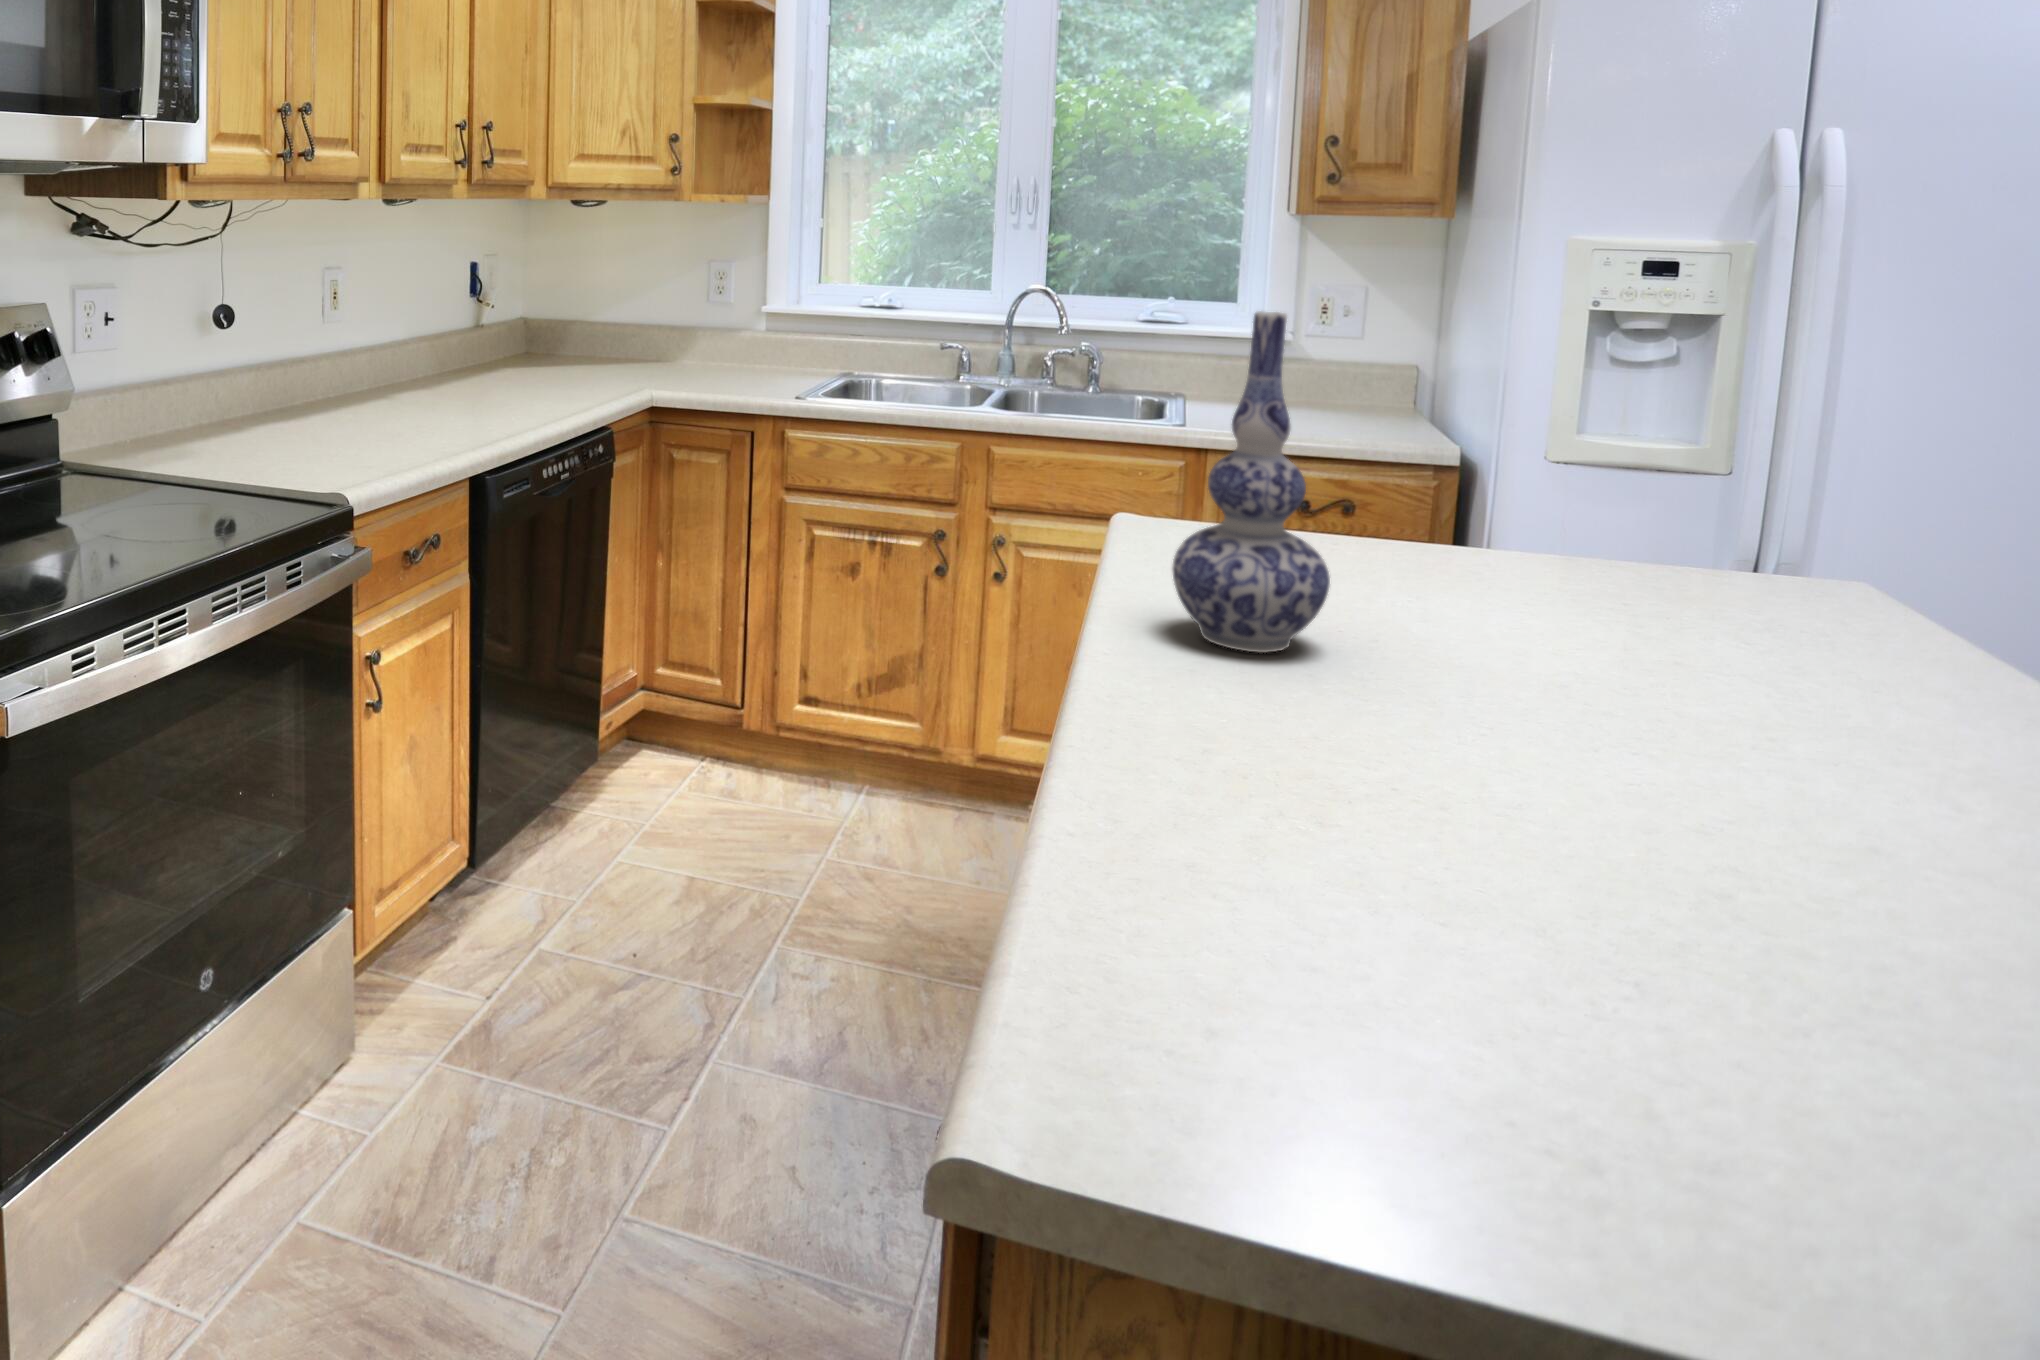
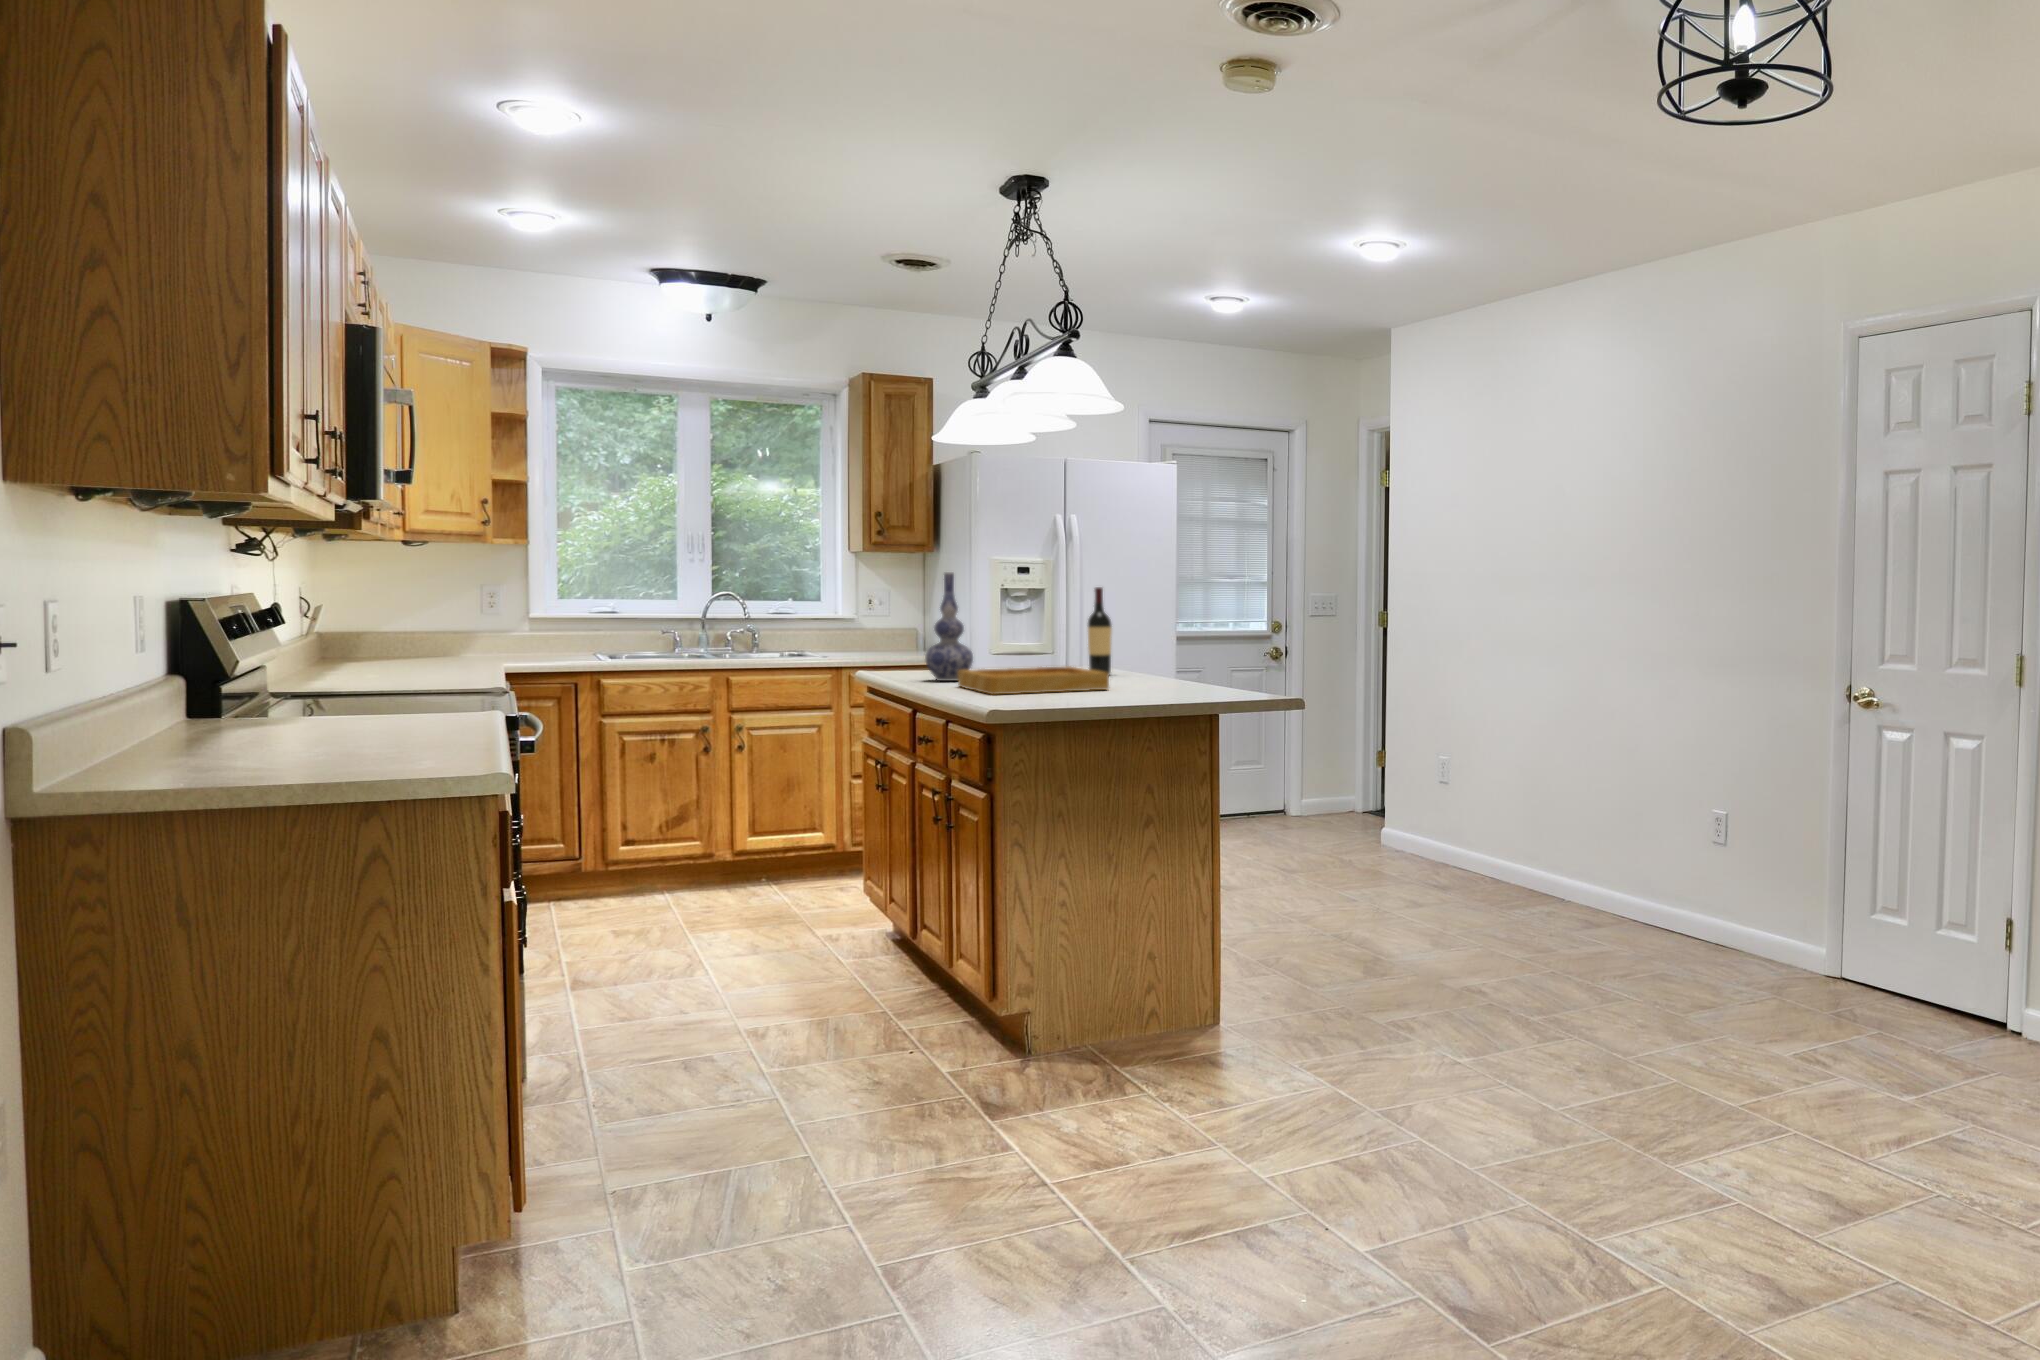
wine bottle: none [1811,393,1945,732] -> present [1087,587,1112,675]
tray: none [1201,662,1885,1008] -> present [958,666,1109,695]

